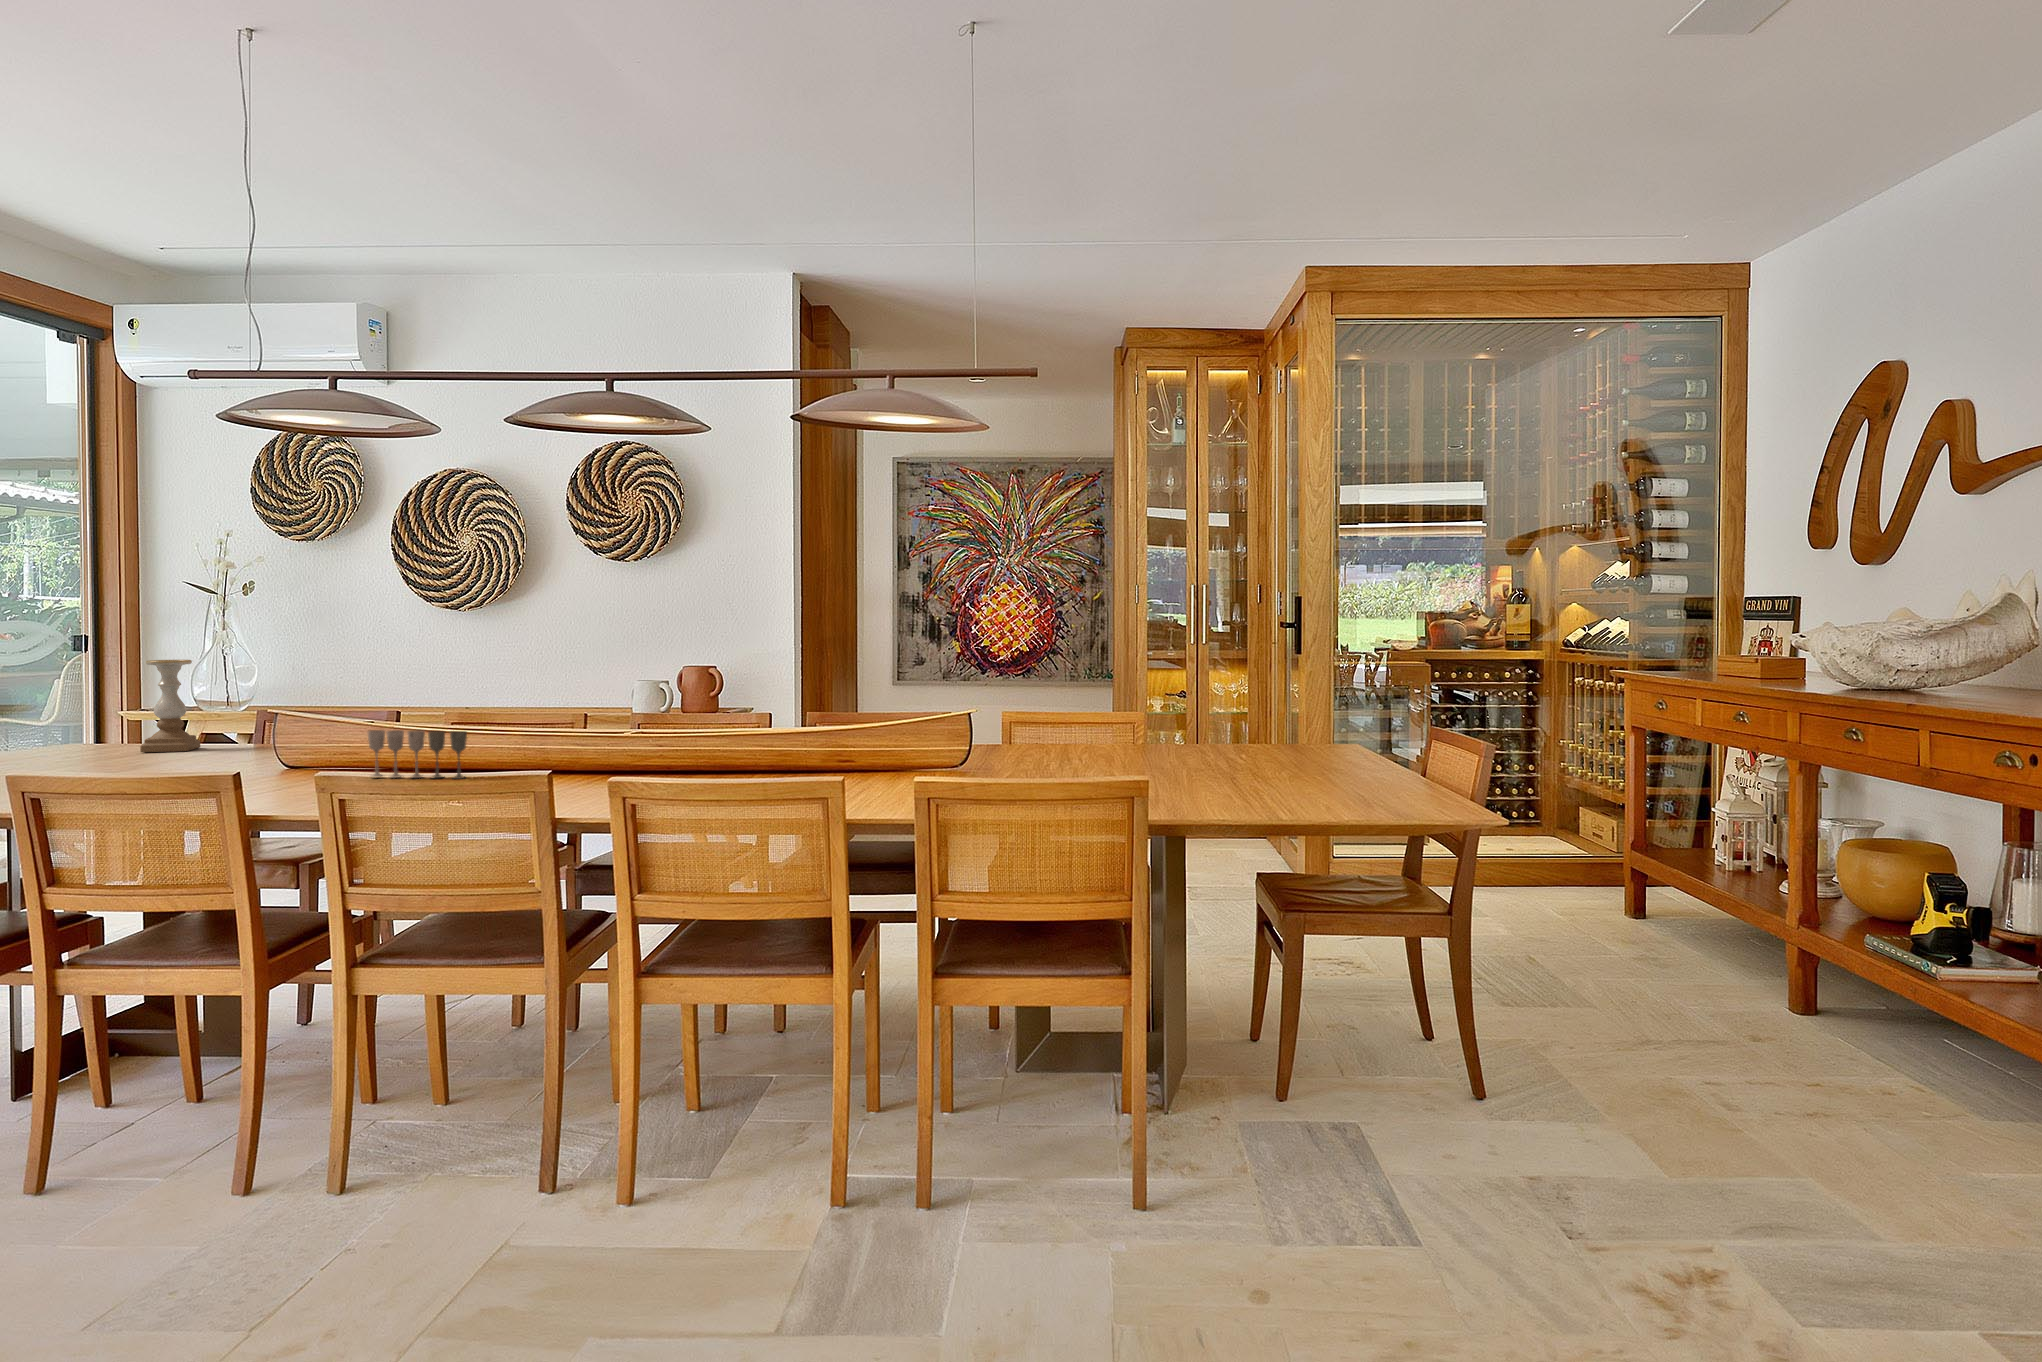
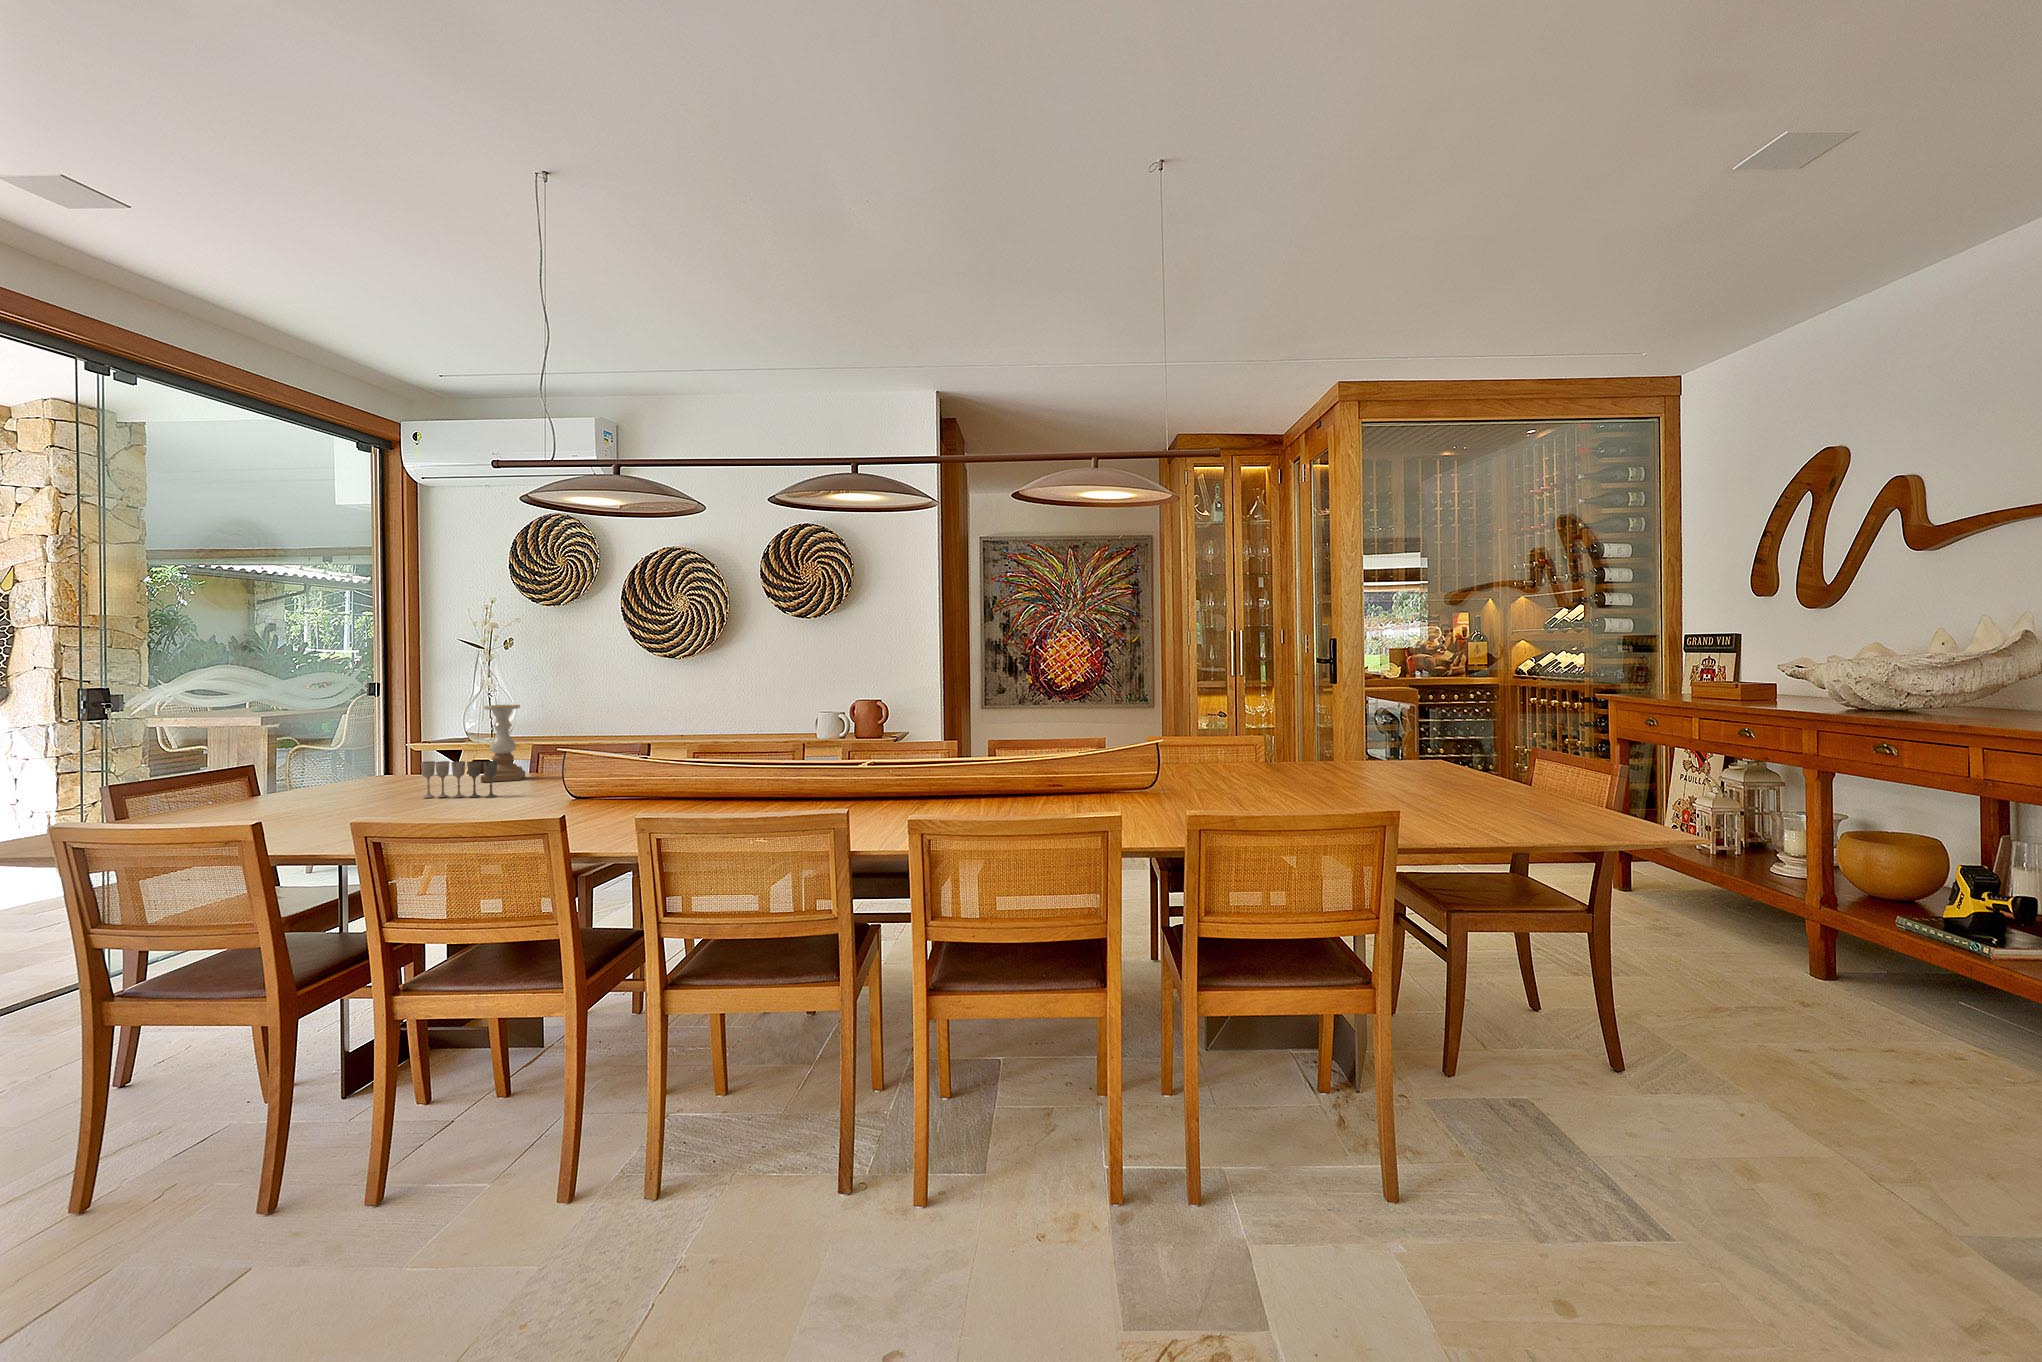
wine glass: present [368,730,467,779] -> present [421,761,497,797]

